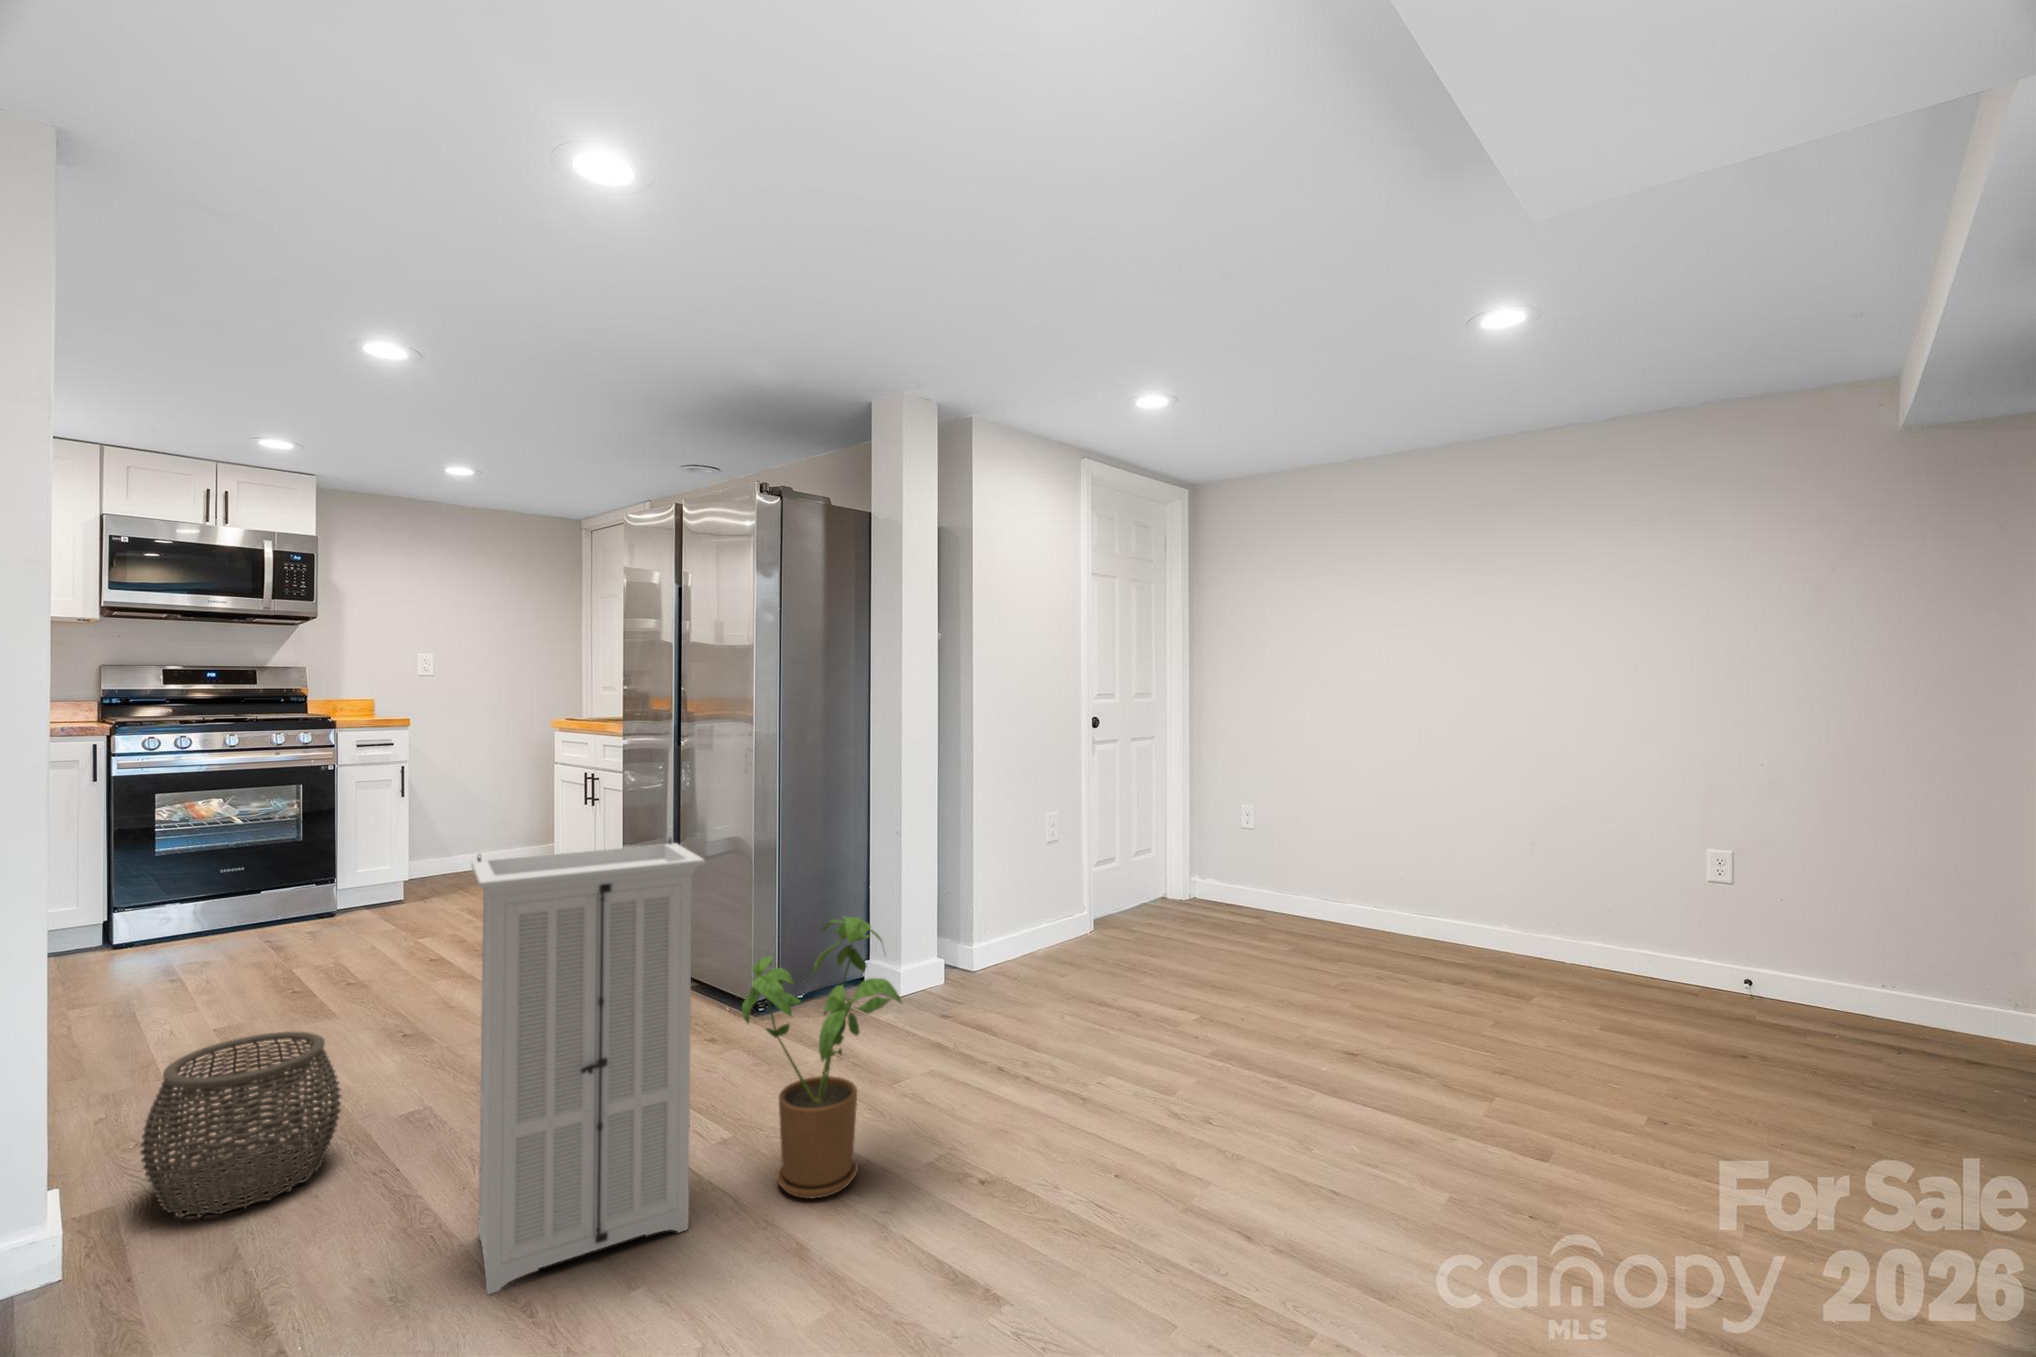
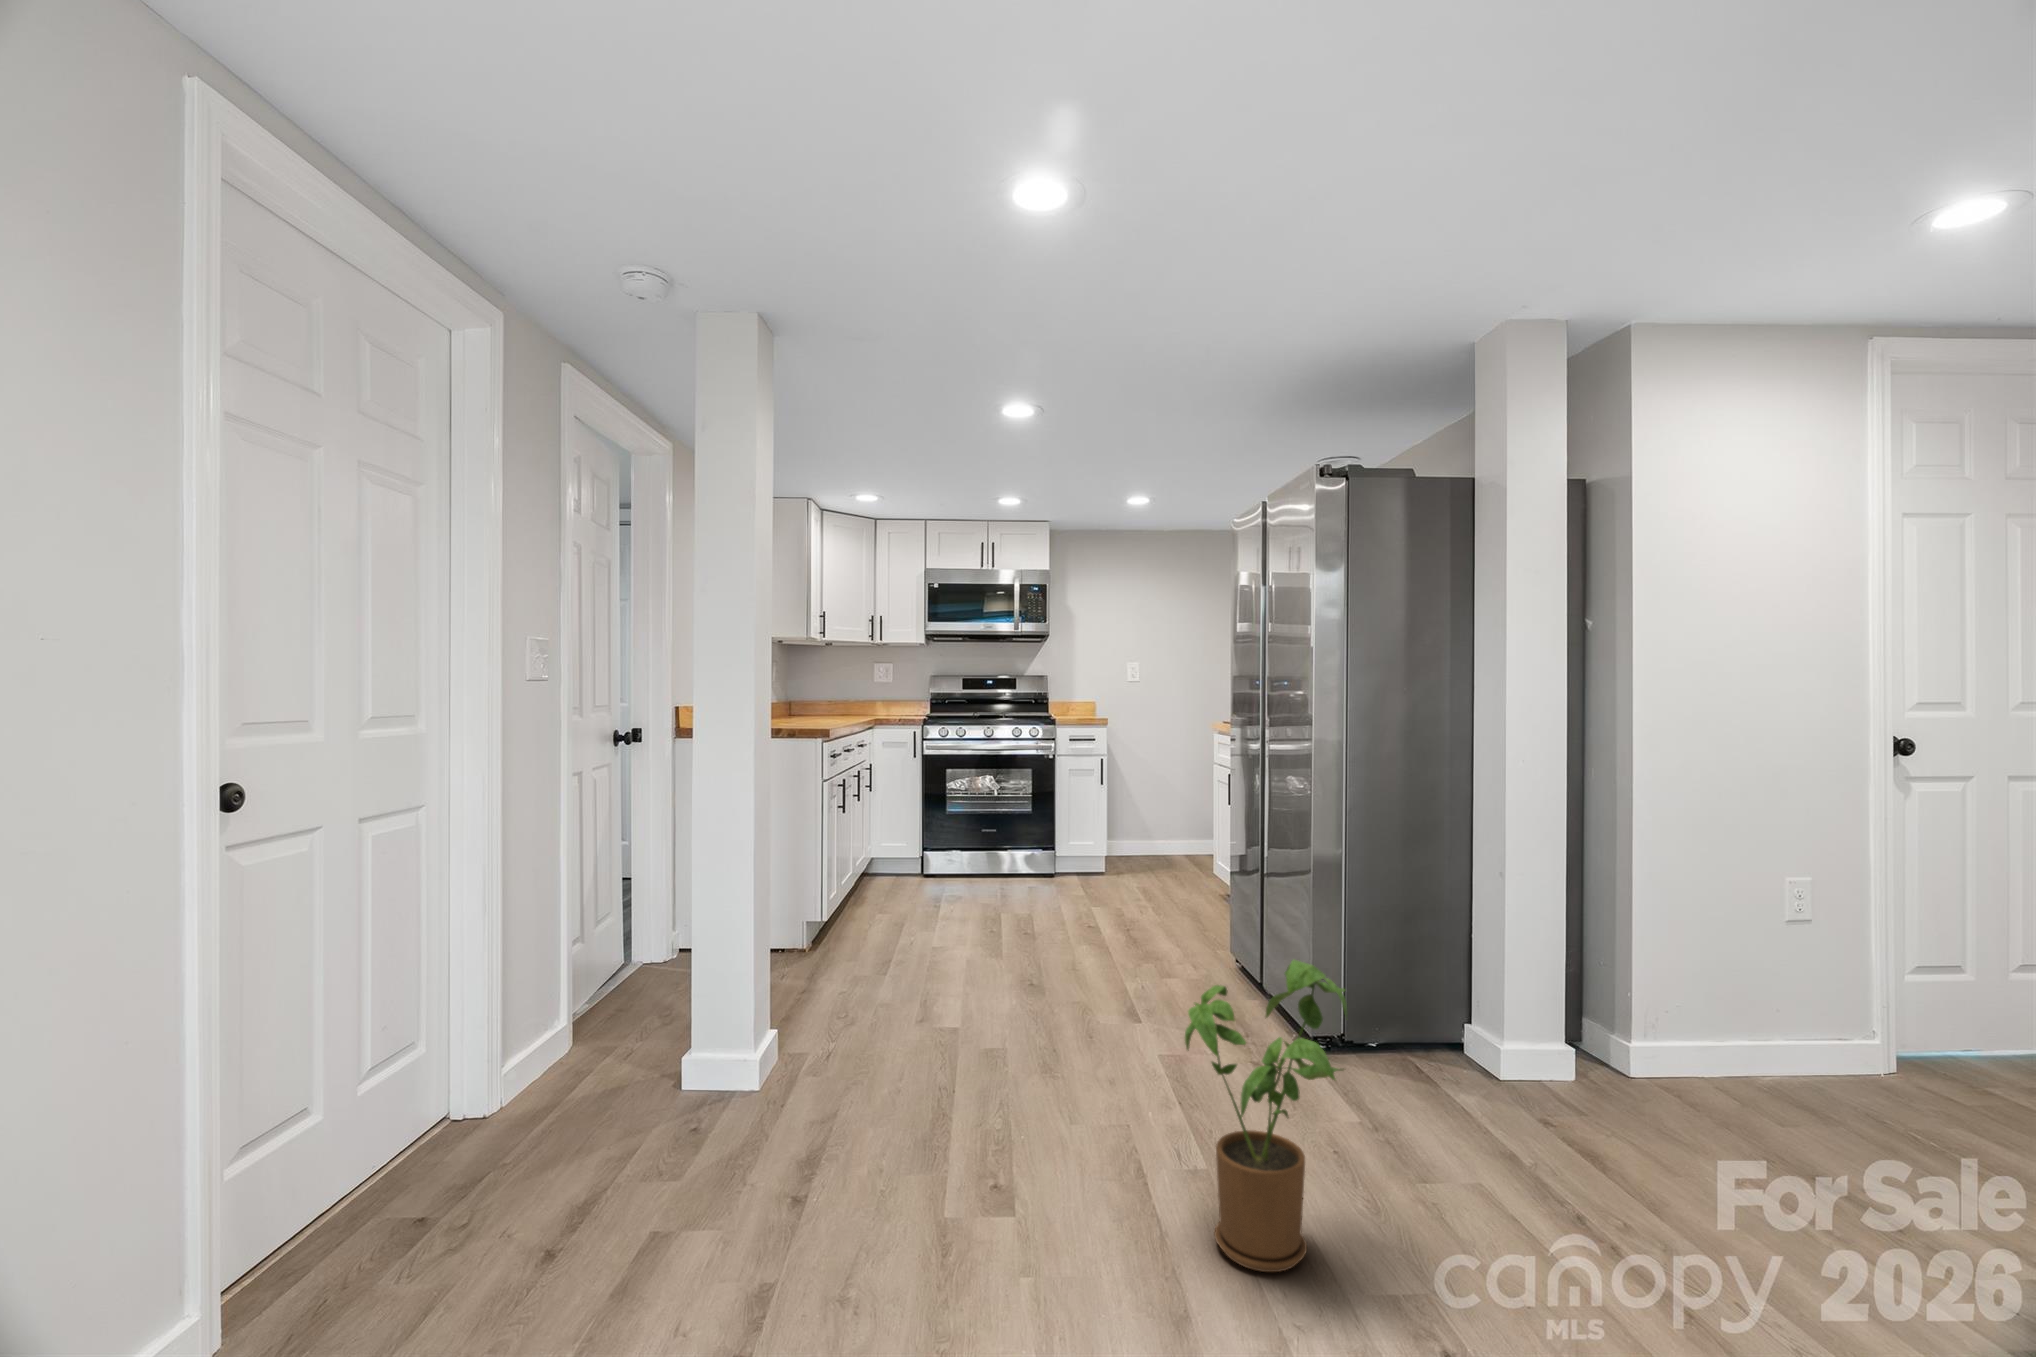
storage cabinet: present [471,840,706,1294] -> none [936,838,1134,1238]
woven basket: present [141,1032,341,1217] -> none [826,954,939,1080]

